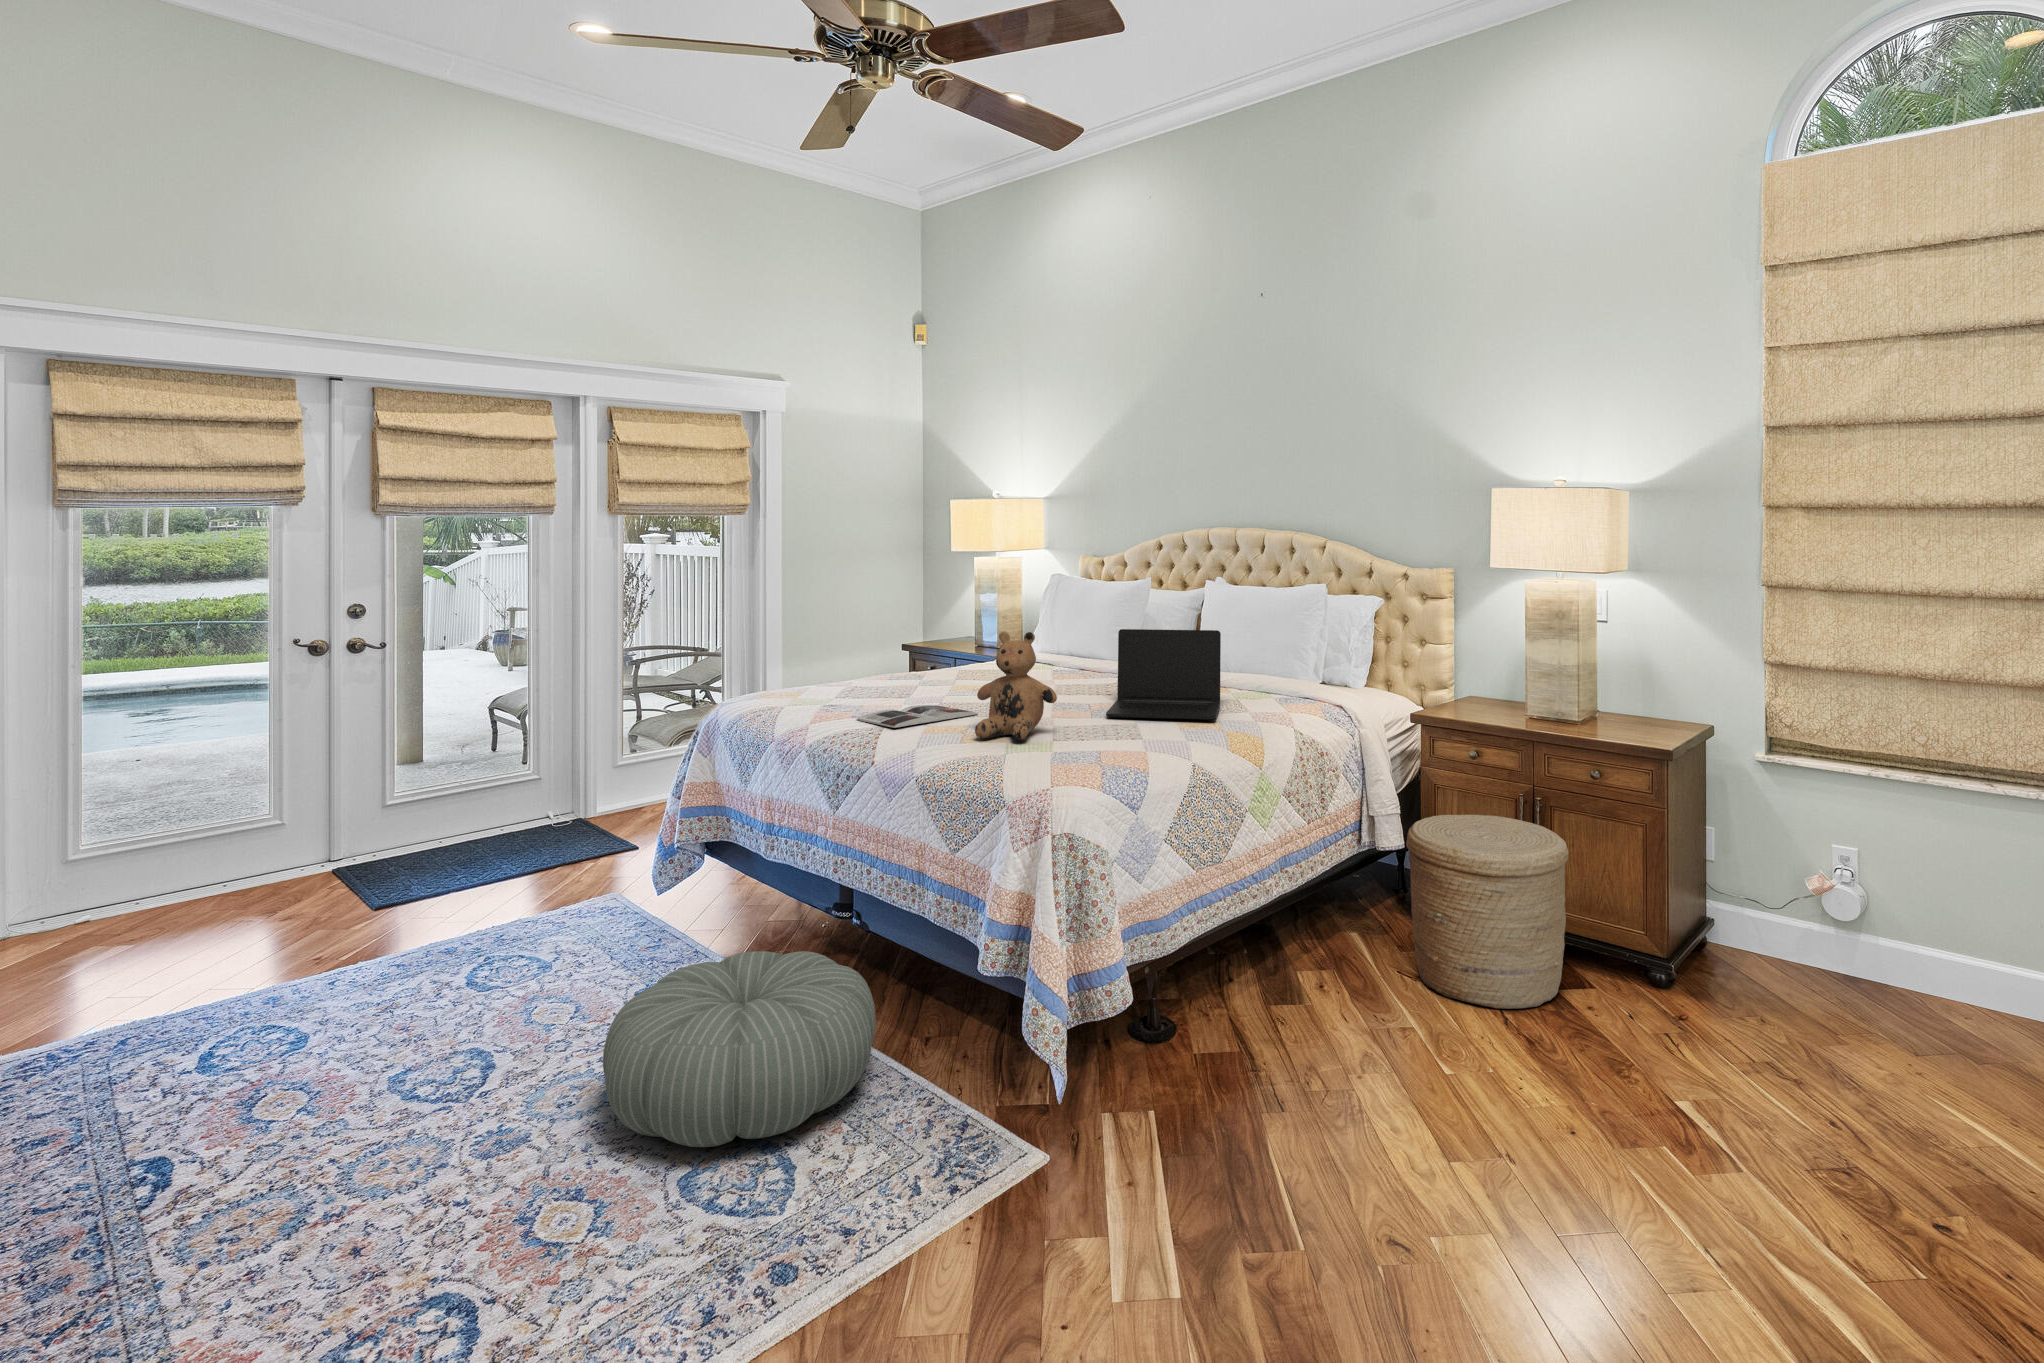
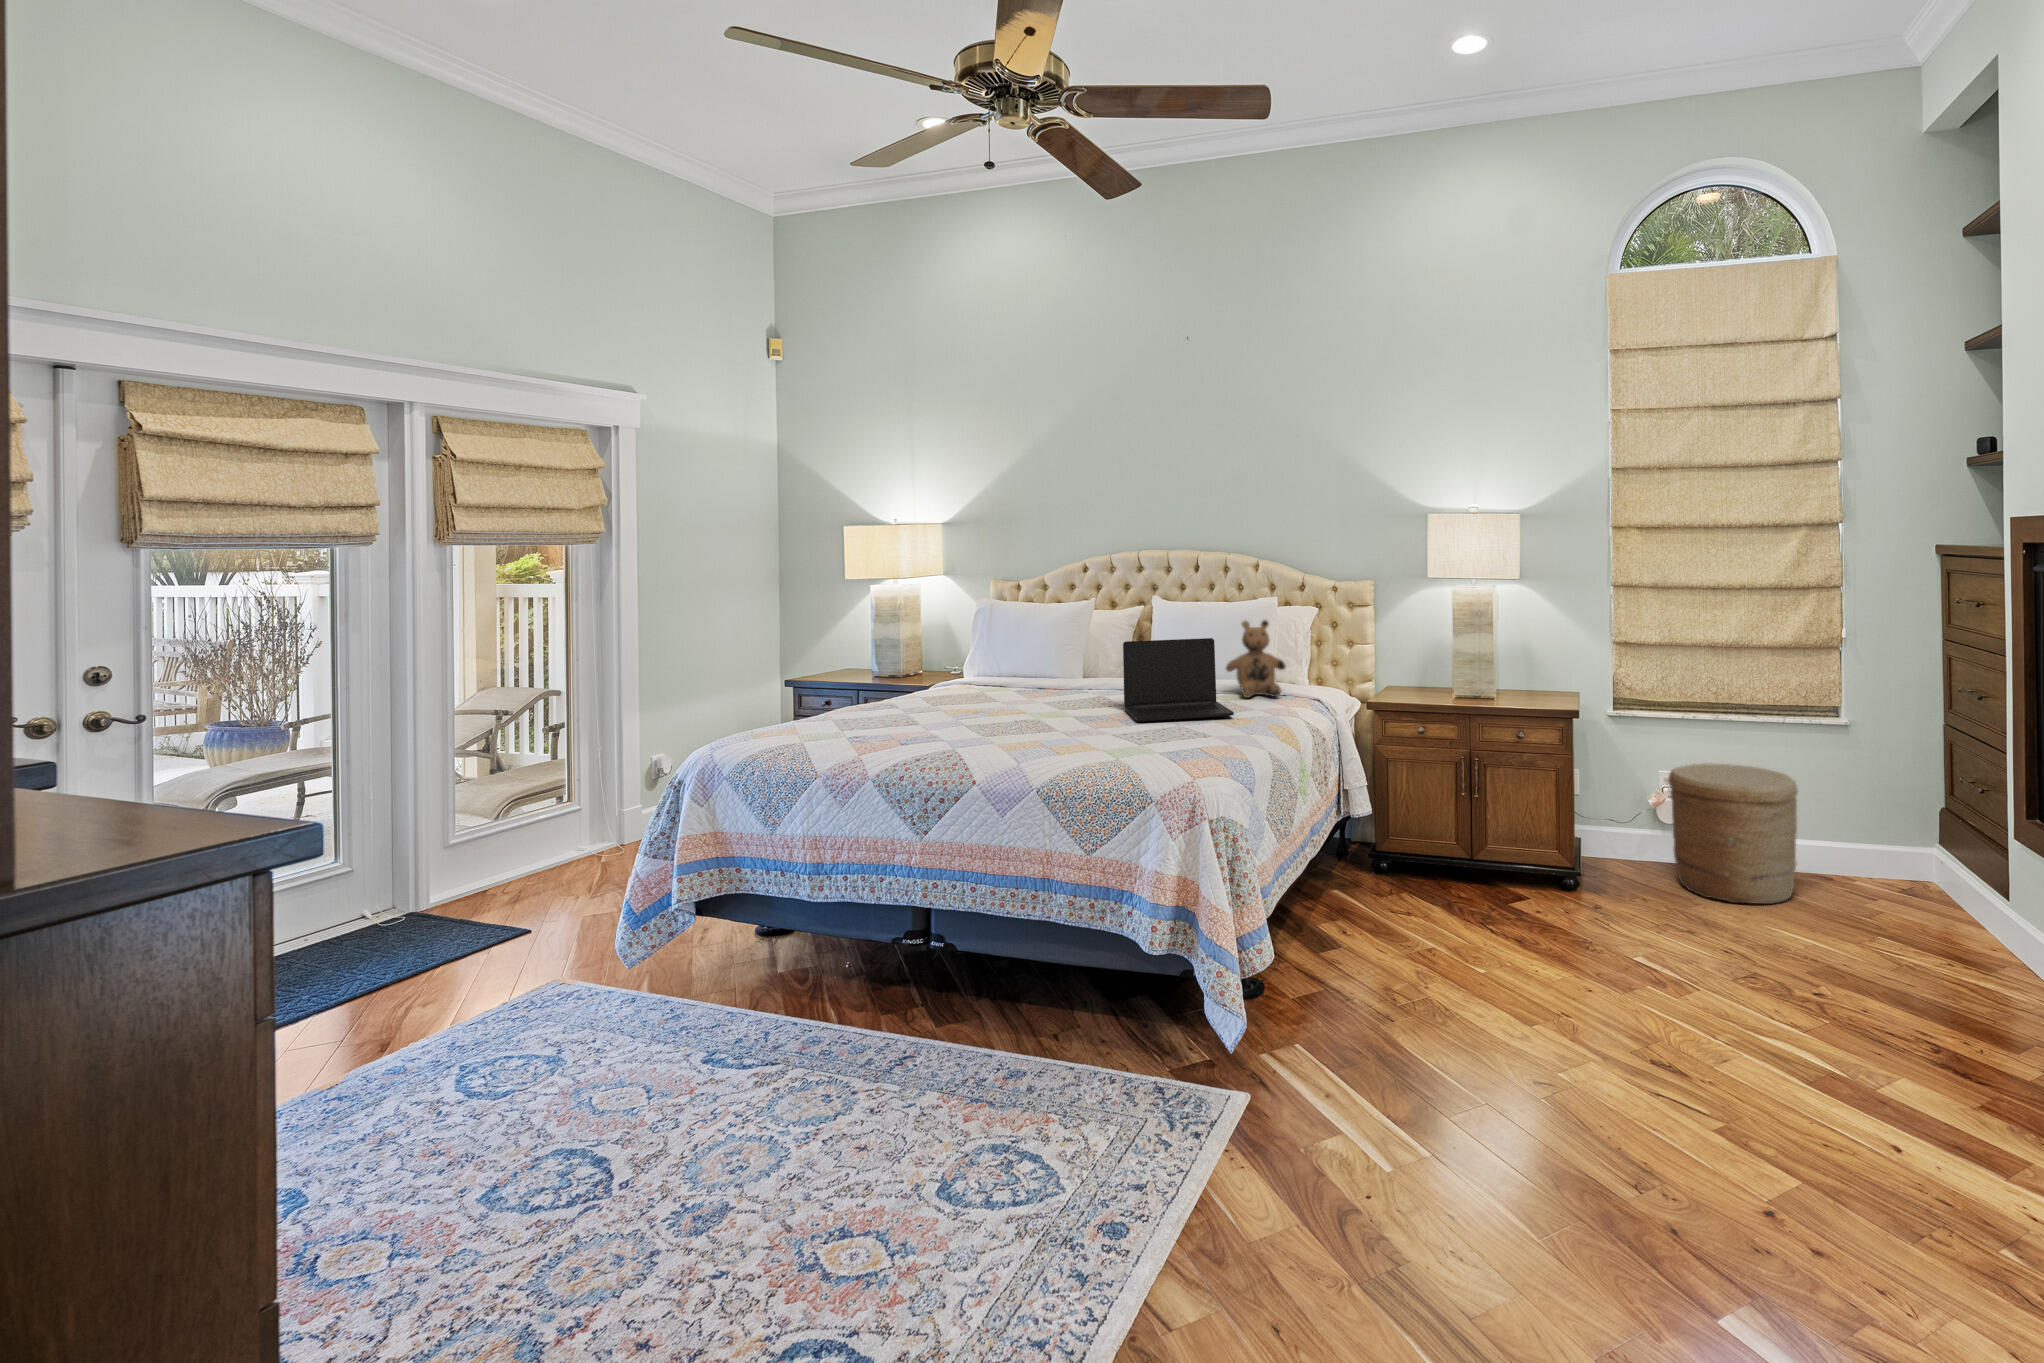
teddy bear: present [975,631,1057,741] -> present [1226,620,1286,698]
magazine: present [857,705,978,728] -> none [904,725,1016,747]
woven basket: present [1406,815,1569,1009] -> present [1668,764,1798,904]
pouf: present [603,951,876,1147] -> none [783,970,1052,1169]

